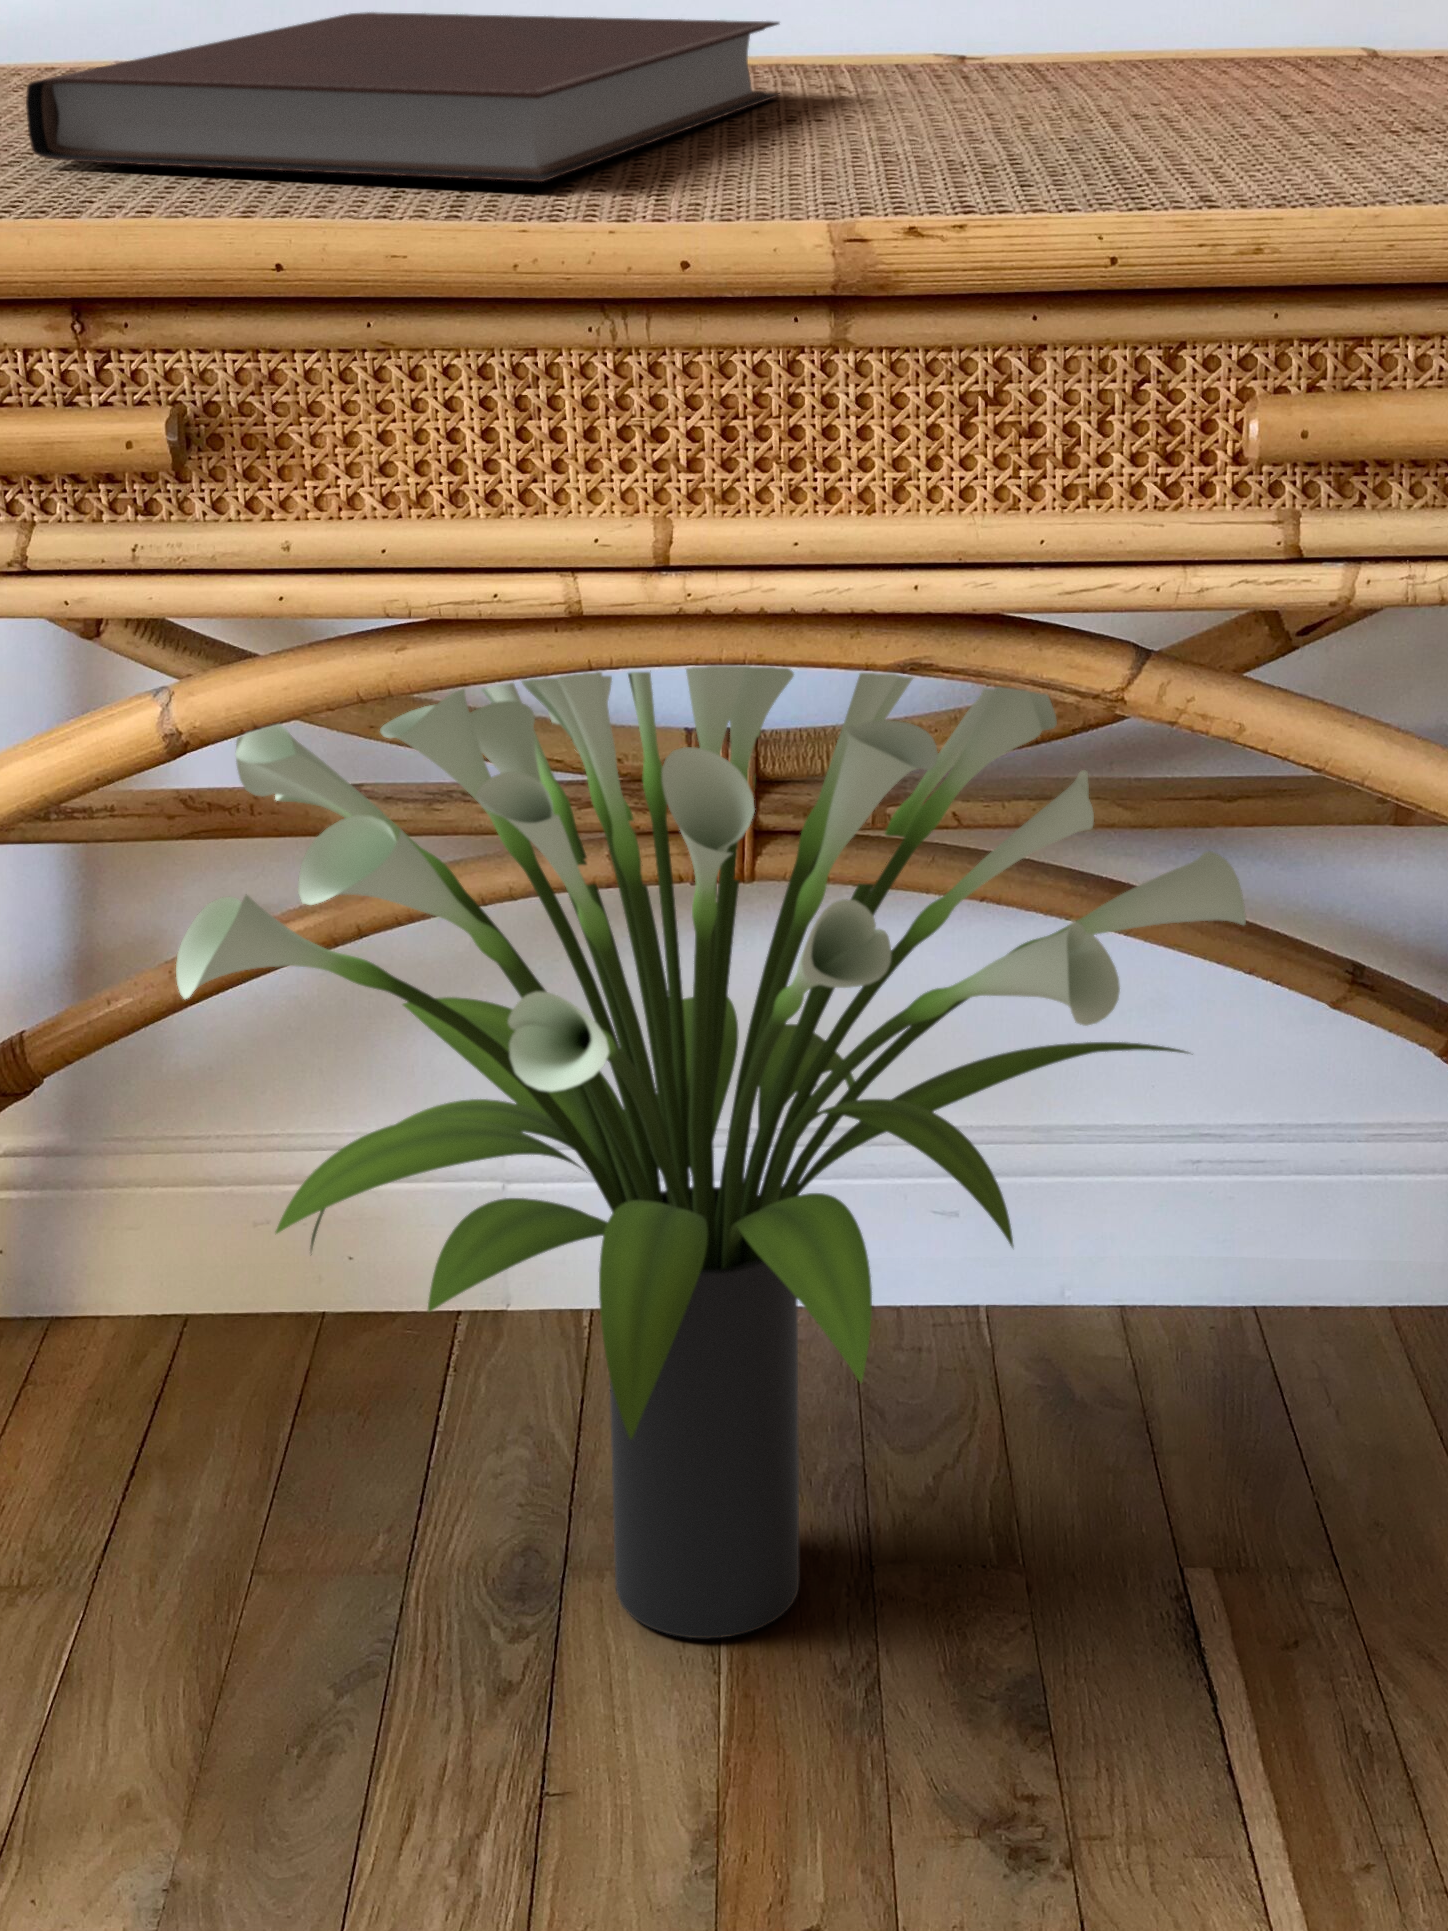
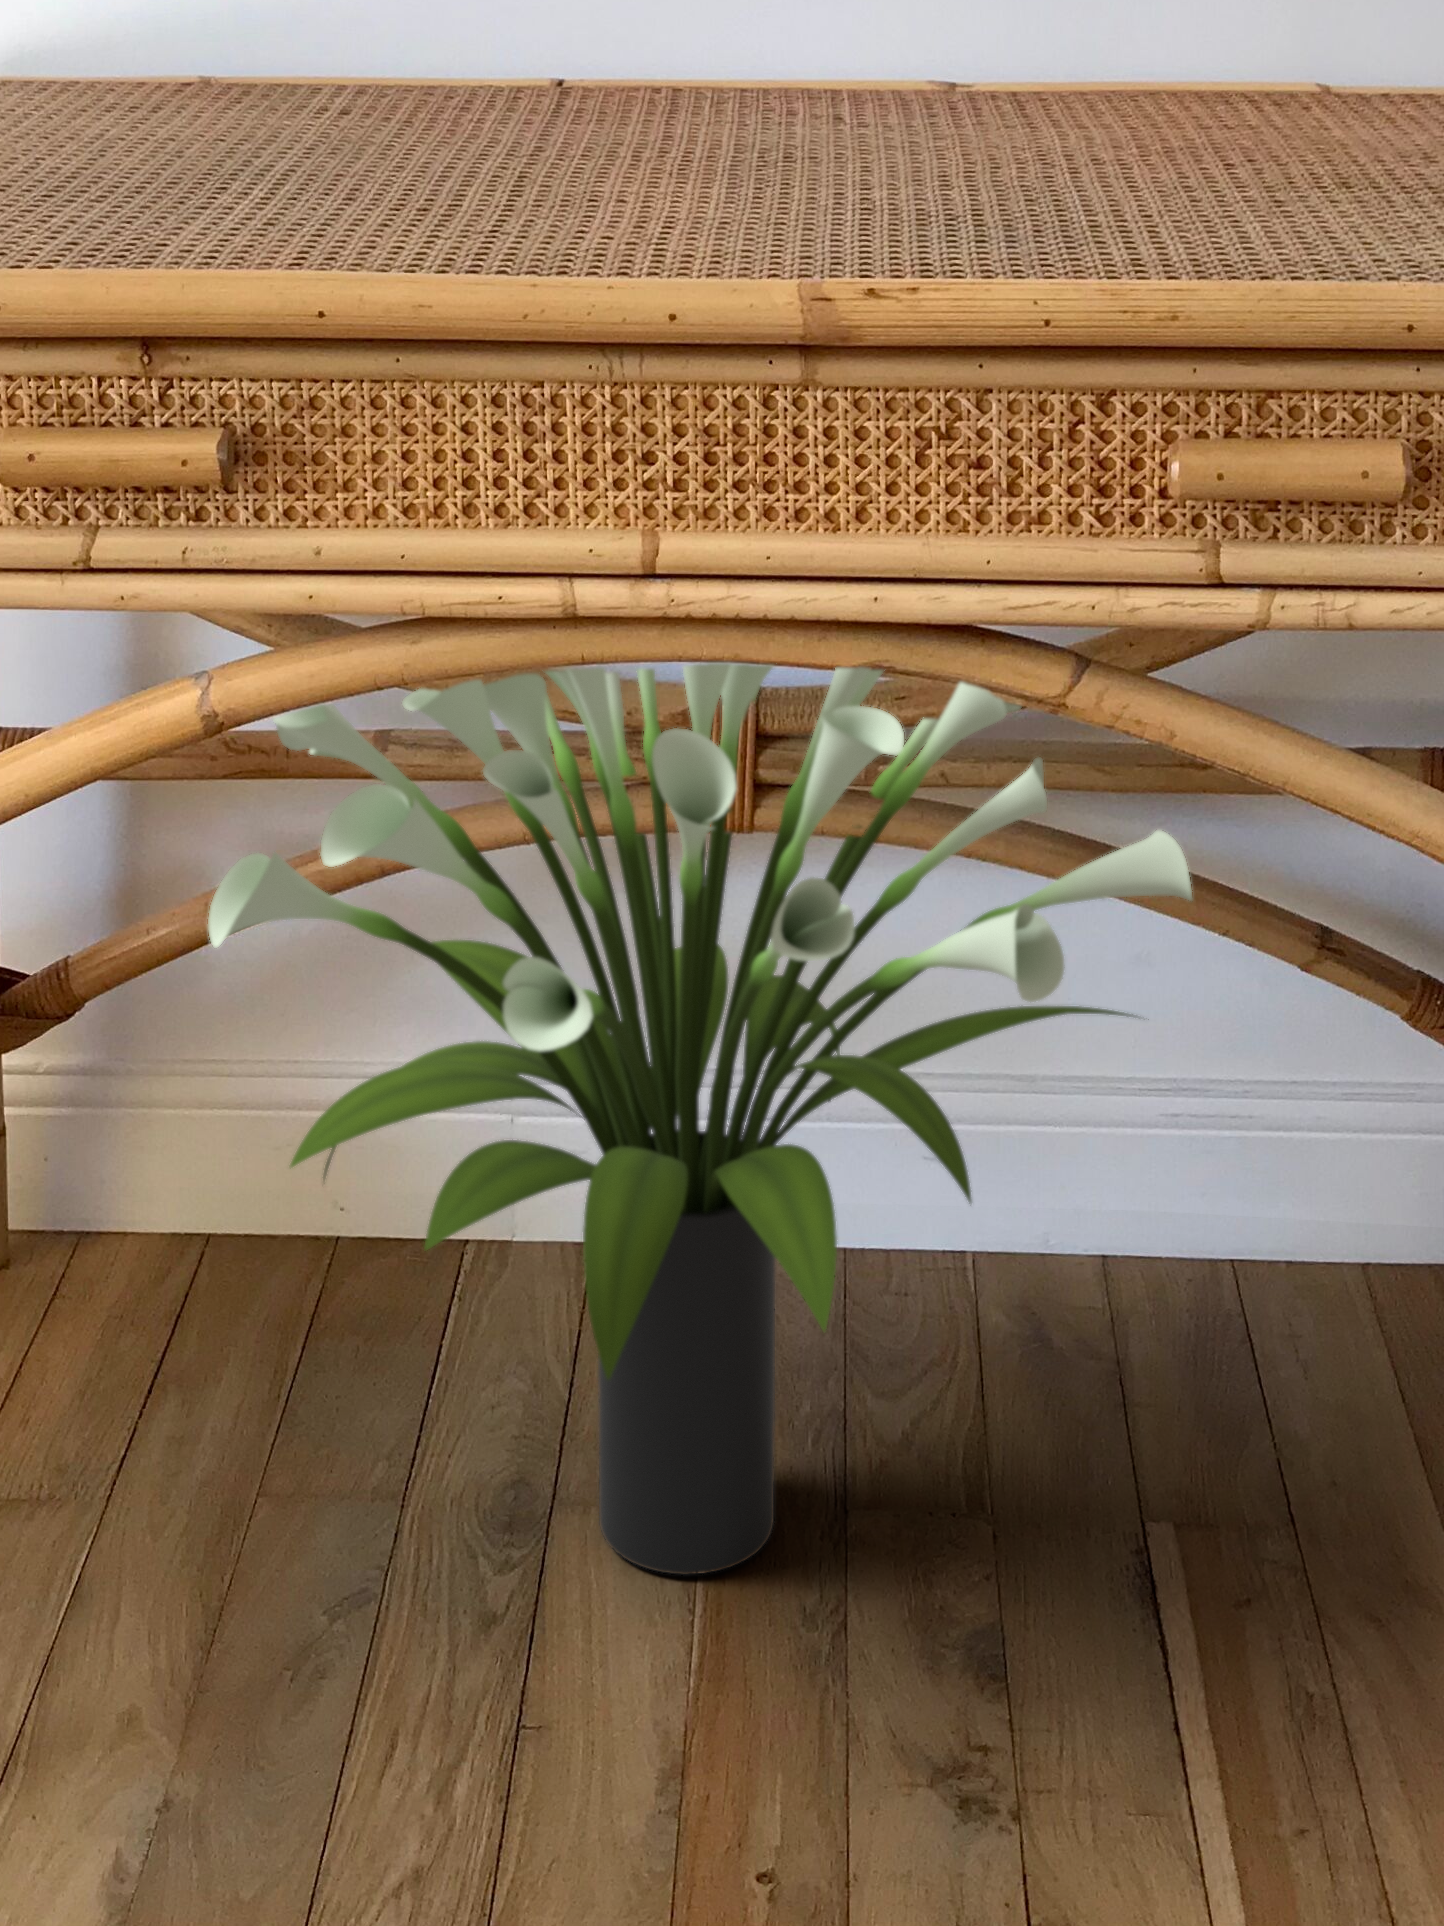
notebook: present [26,12,780,182] -> none [112,59,776,240]

